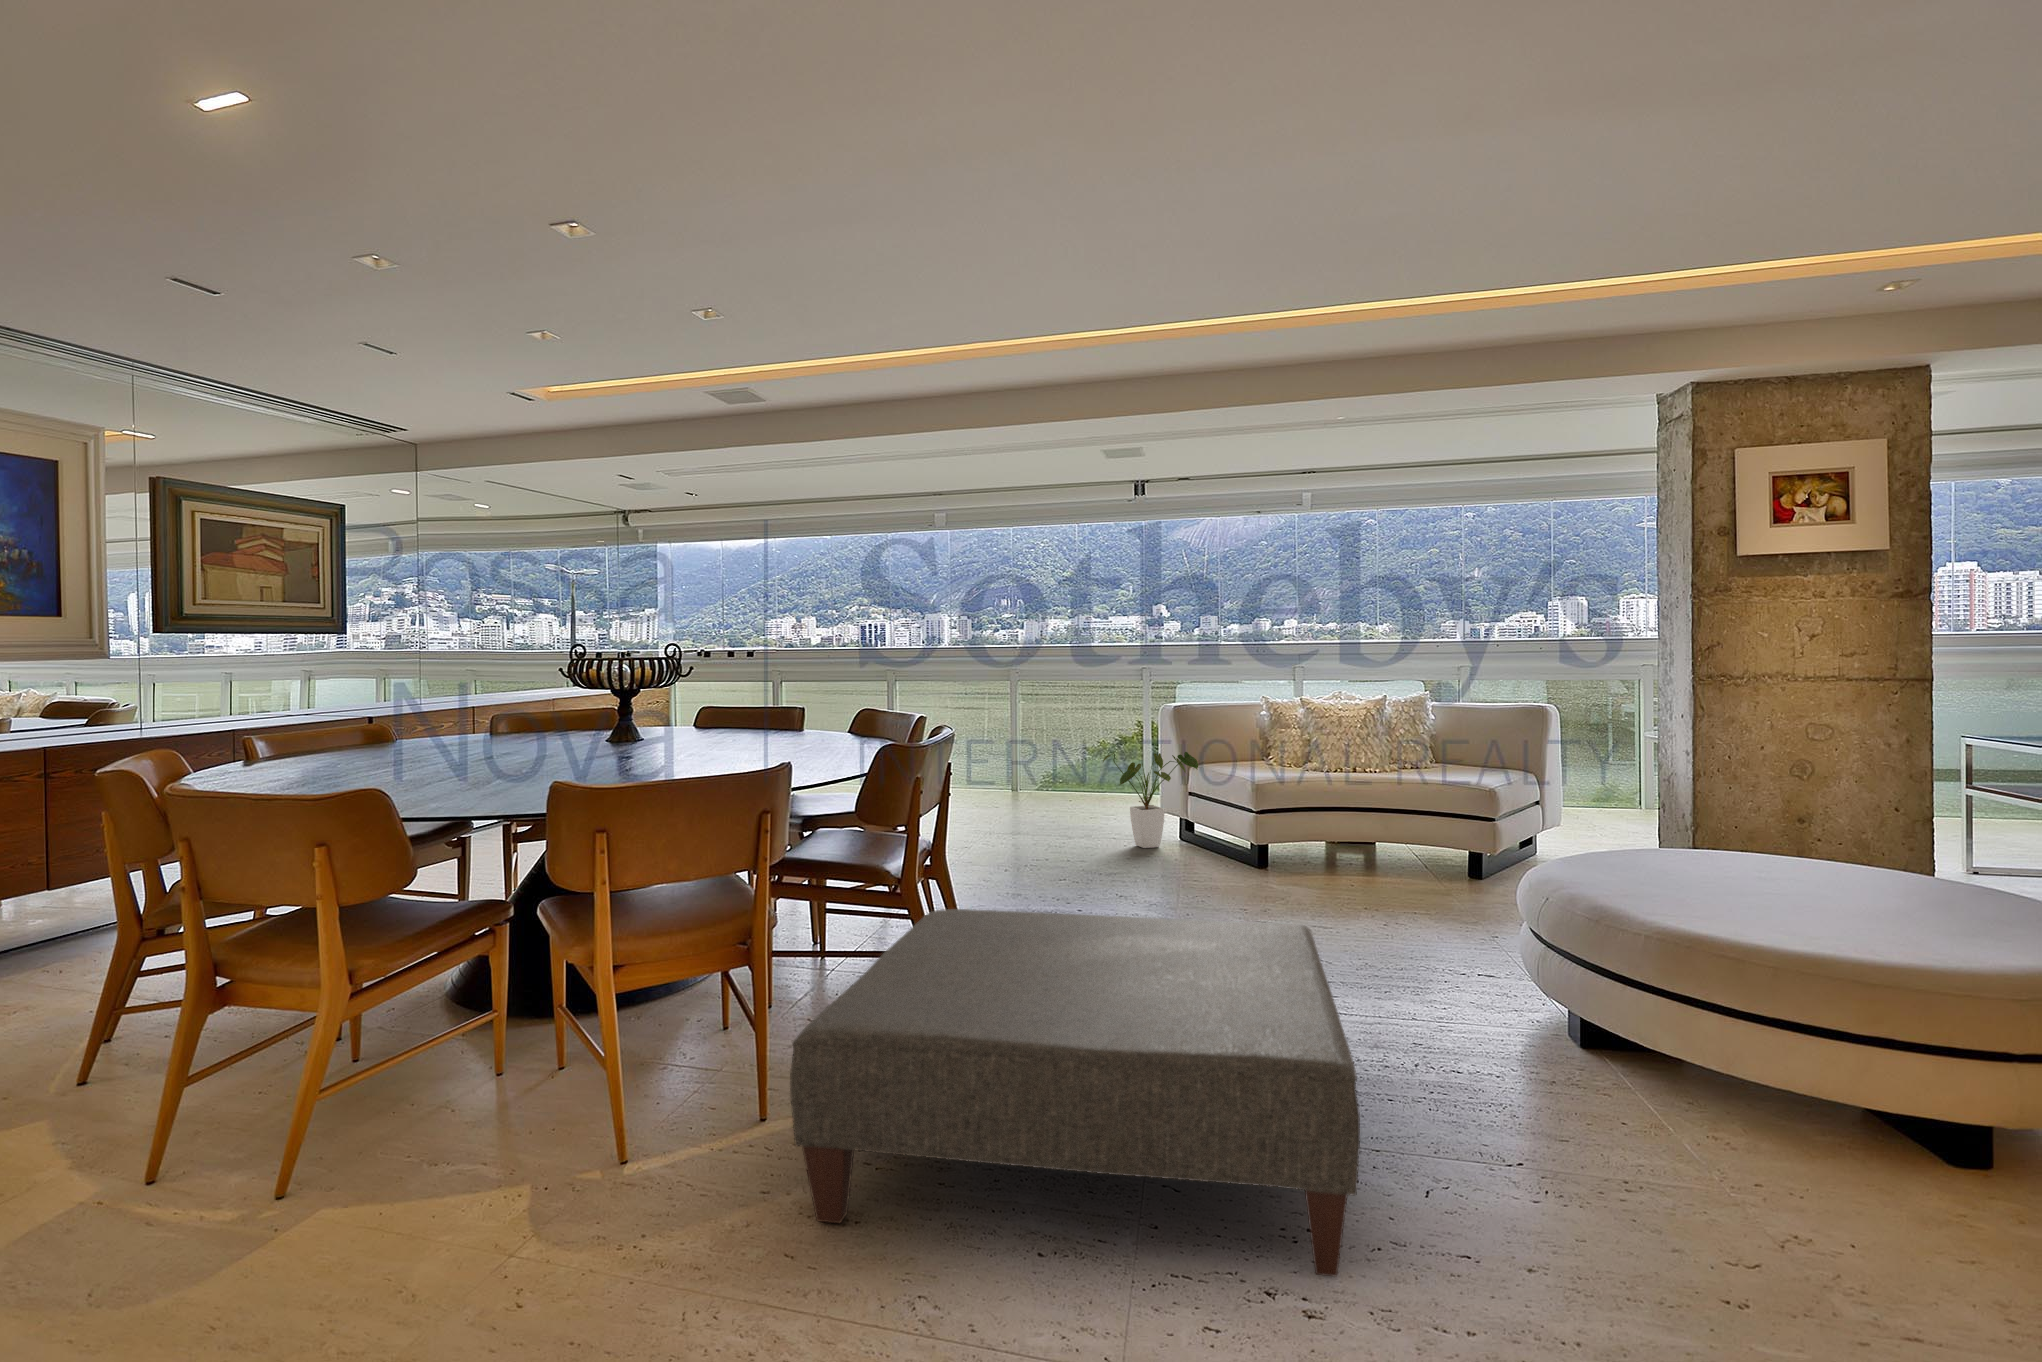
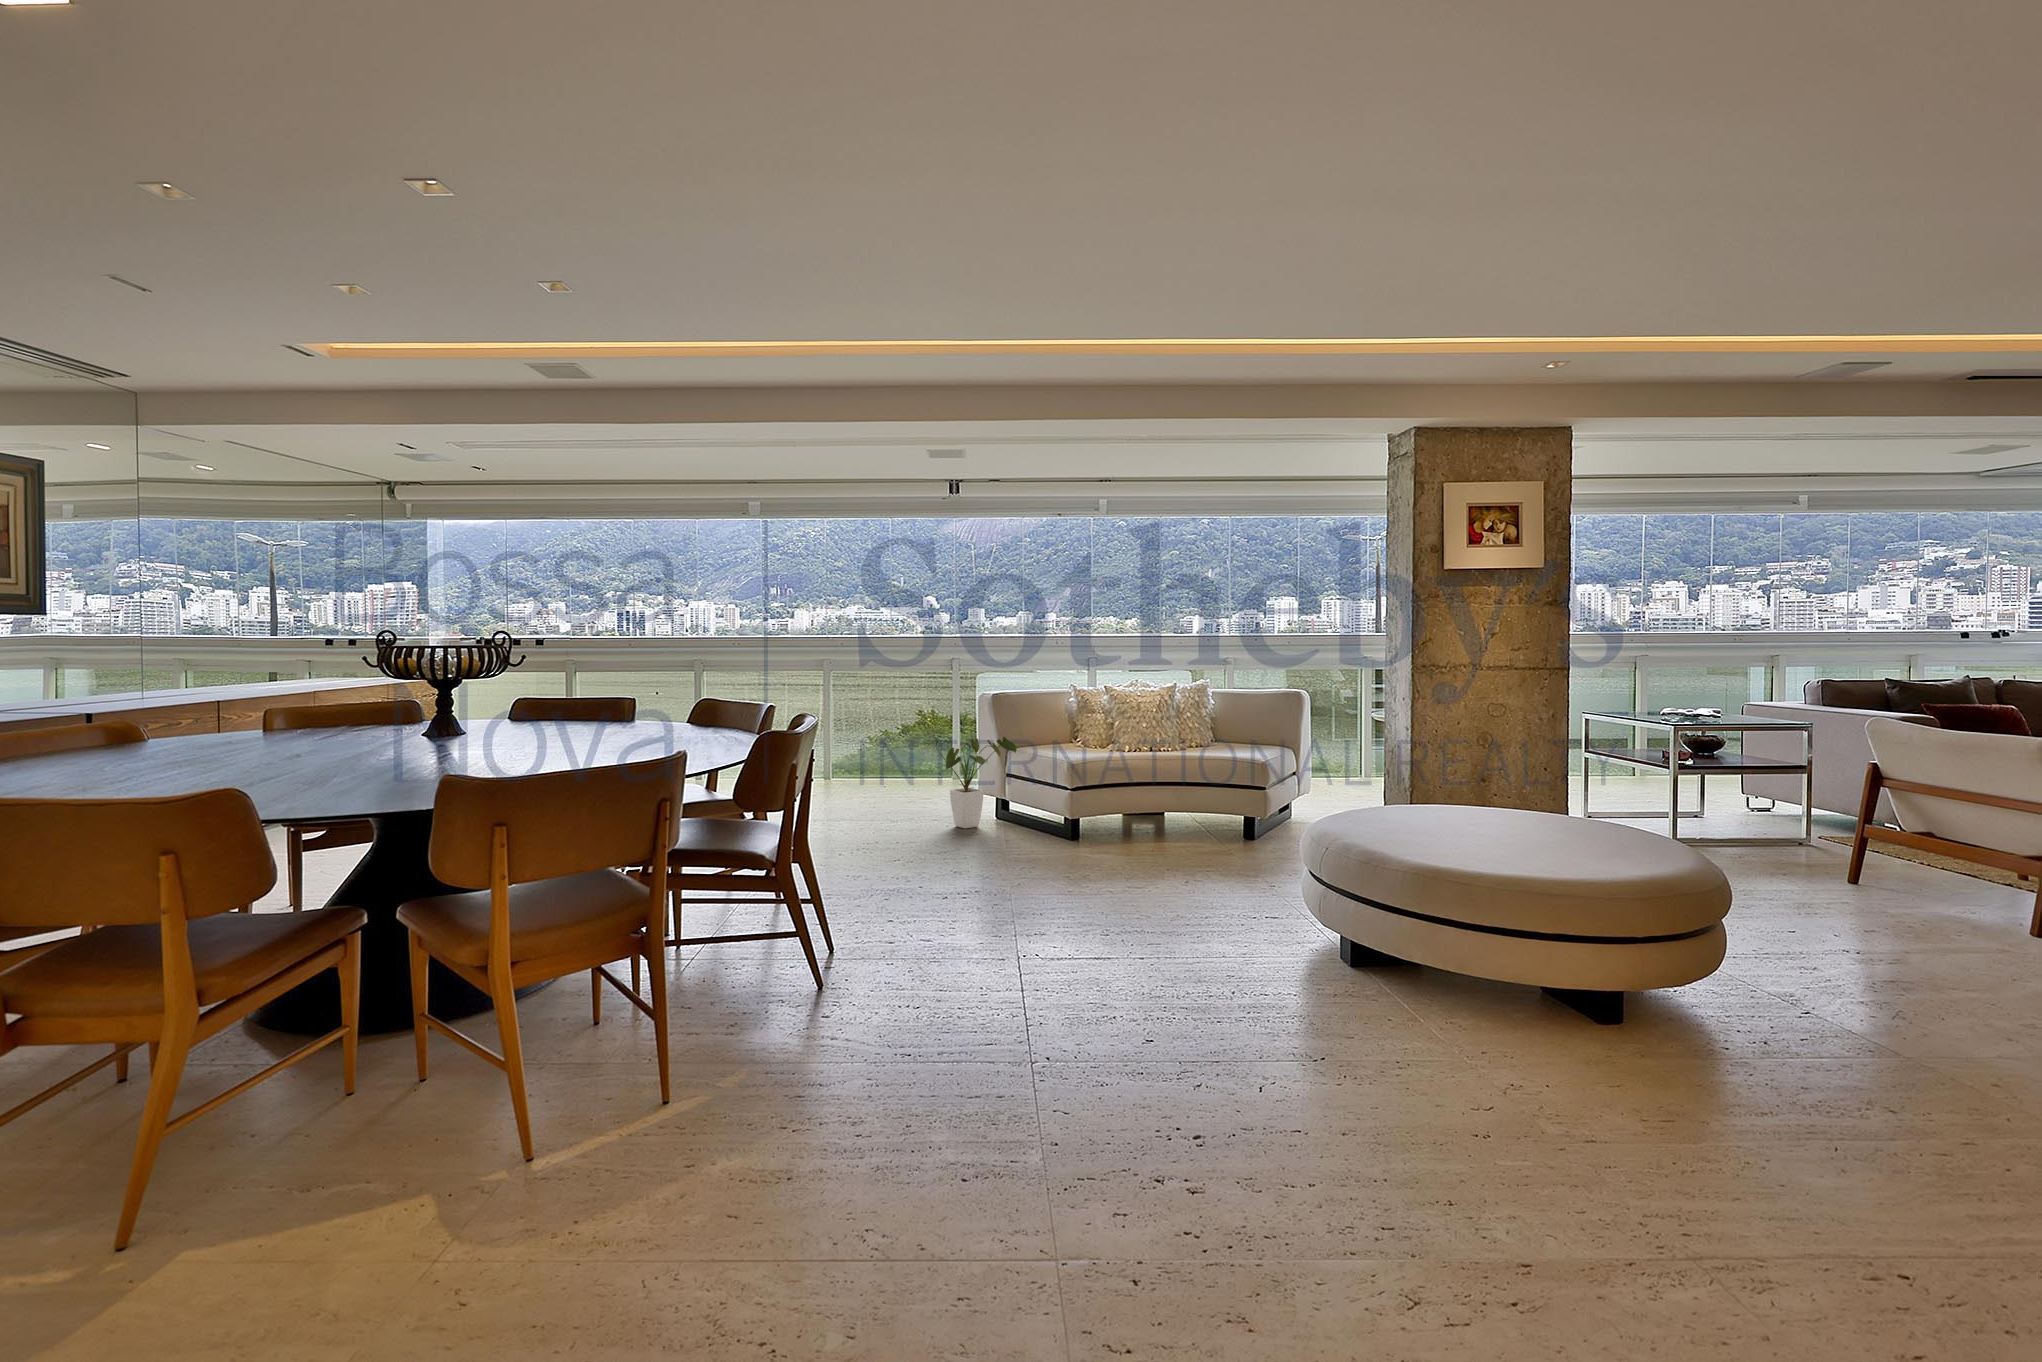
ottoman: present [790,909,1360,1276] -> none [903,886,1413,1194]

